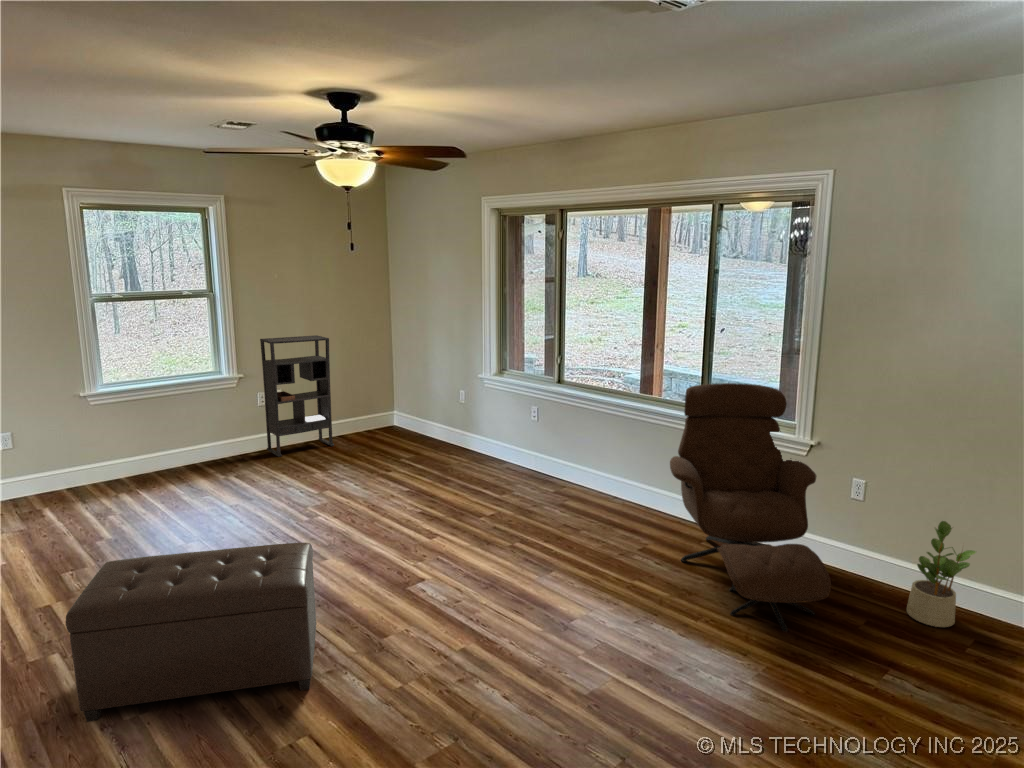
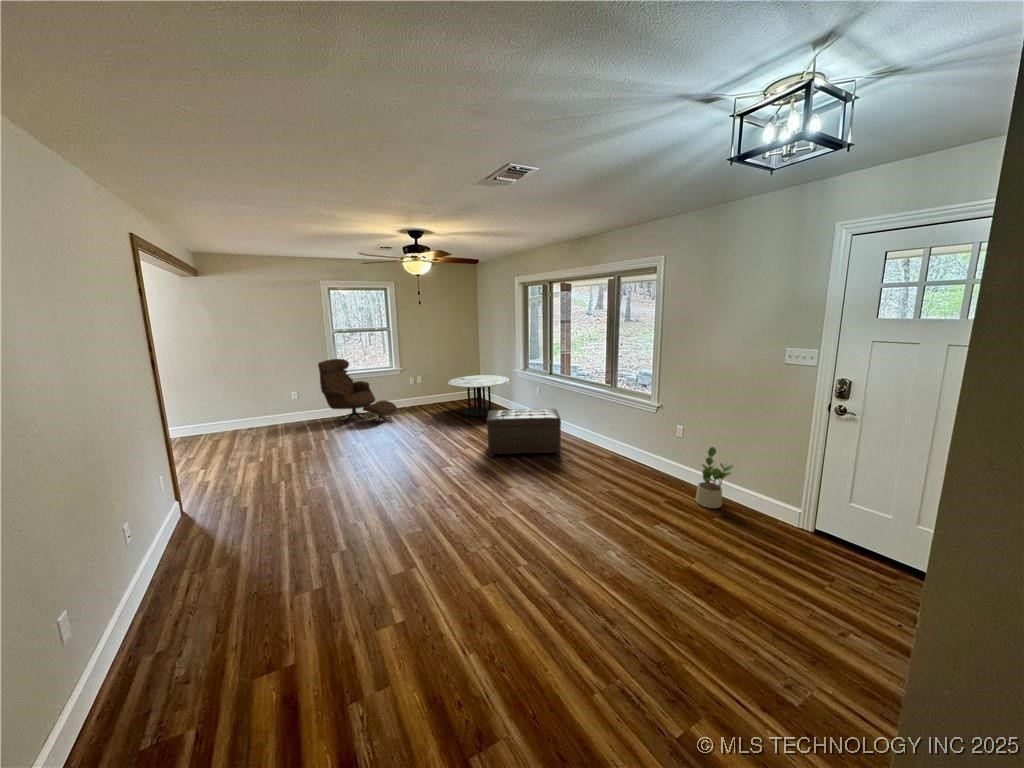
bookshelf: present [260,335,334,457] -> none [410,350,446,410]
lounge chair: present [670,383,831,632] -> present [318,359,397,425]
coffee table: none [350,385,470,468] -> present [448,375,509,417]
ottoman: present [66,543,316,722] -> present [487,409,561,458]

